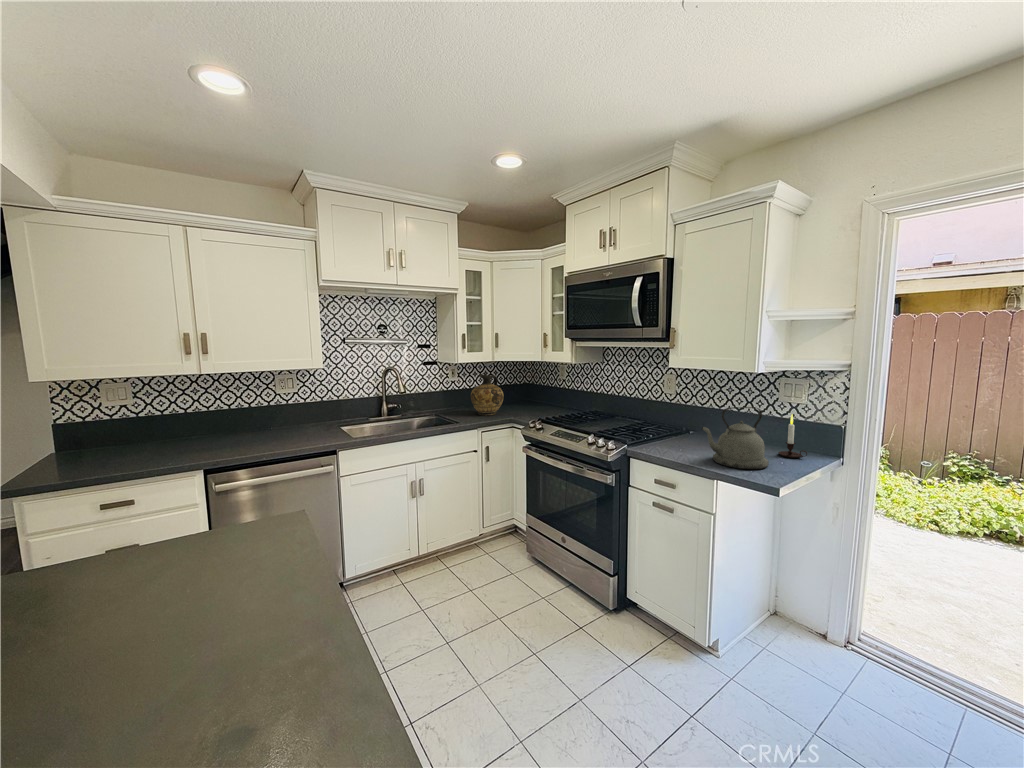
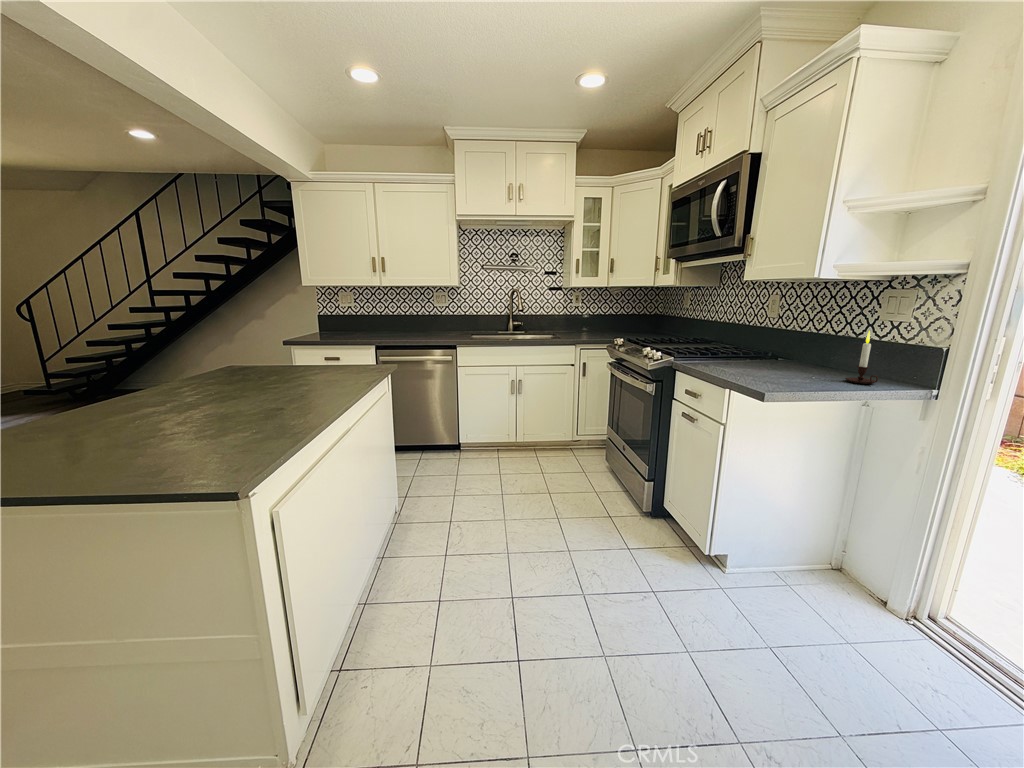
ceramic jug: present [471,374,504,415] -> none [580,297,611,336]
kettle: present [702,407,769,469] -> none [727,316,808,384]

